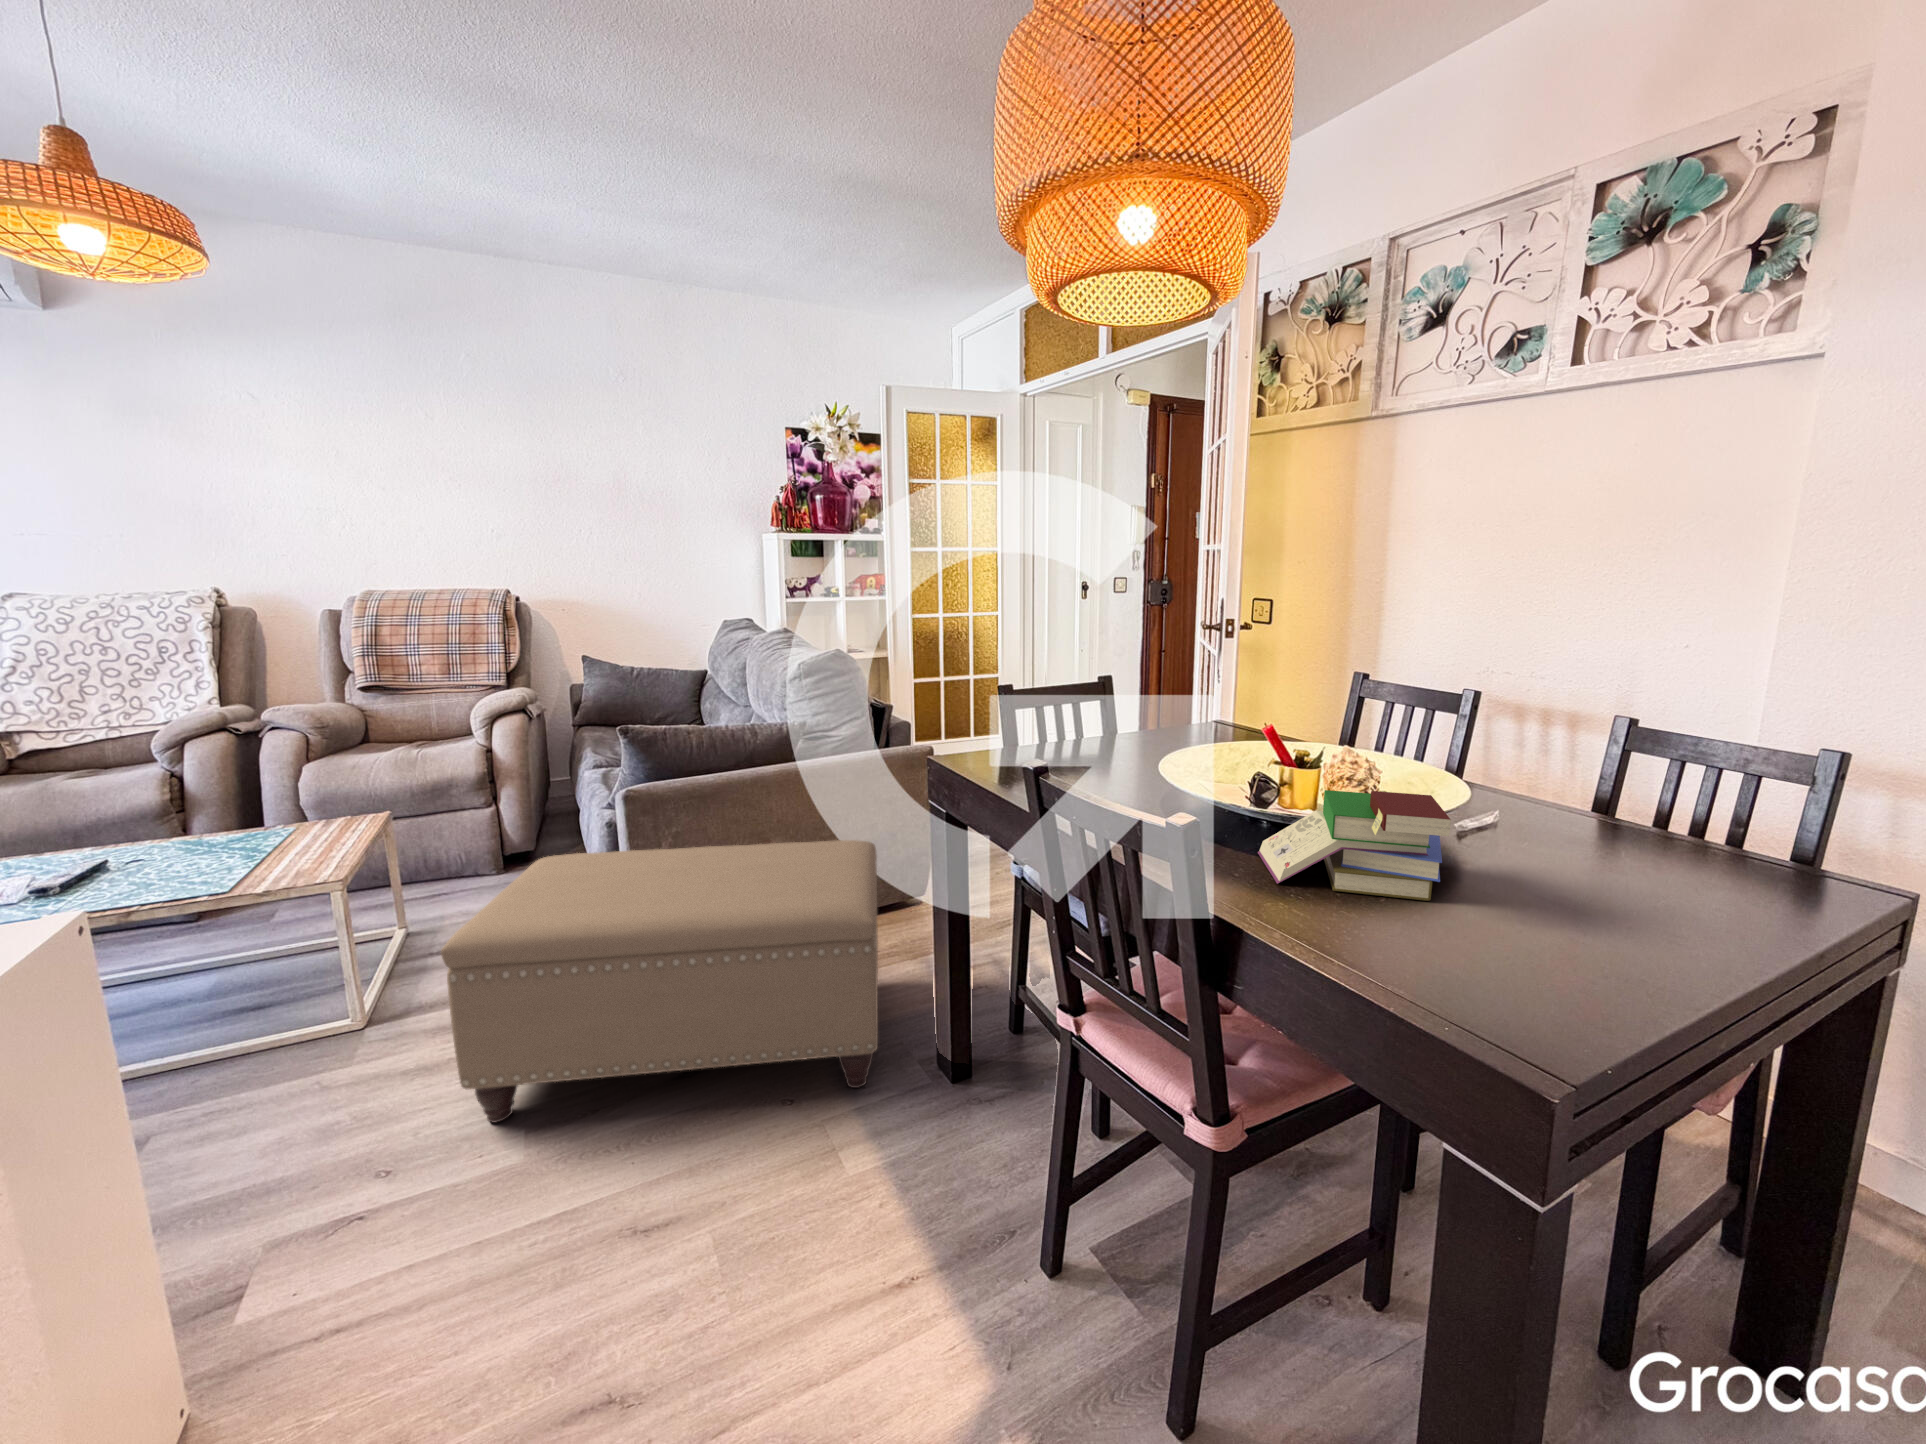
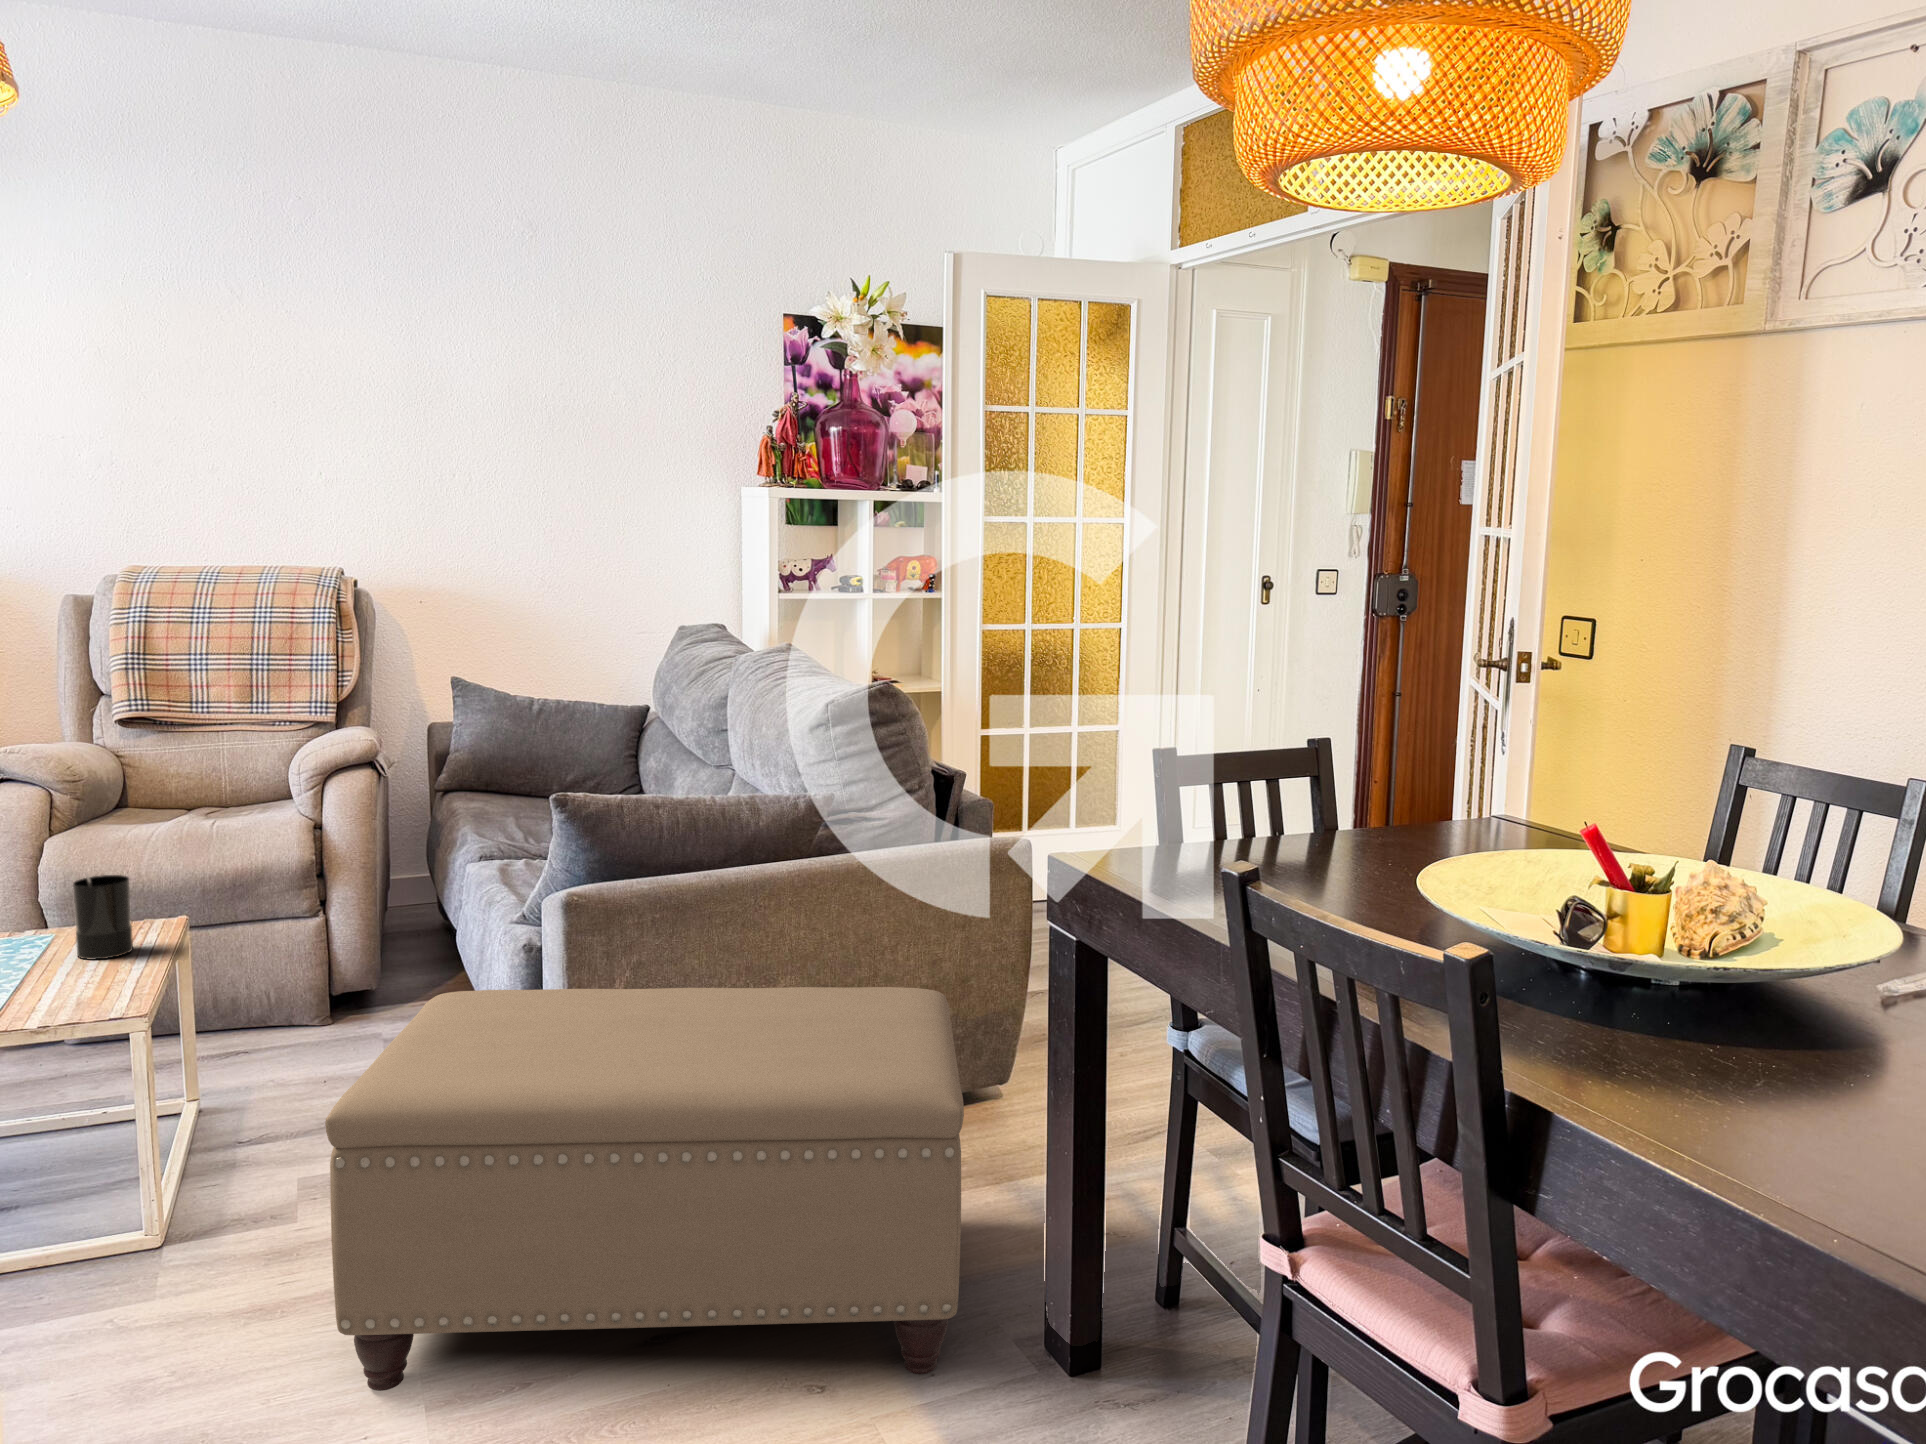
candle: none [298,787,345,843] -> present [73,873,133,960]
book: present [1258,790,1451,901] -> none [1570,922,1855,1087]

